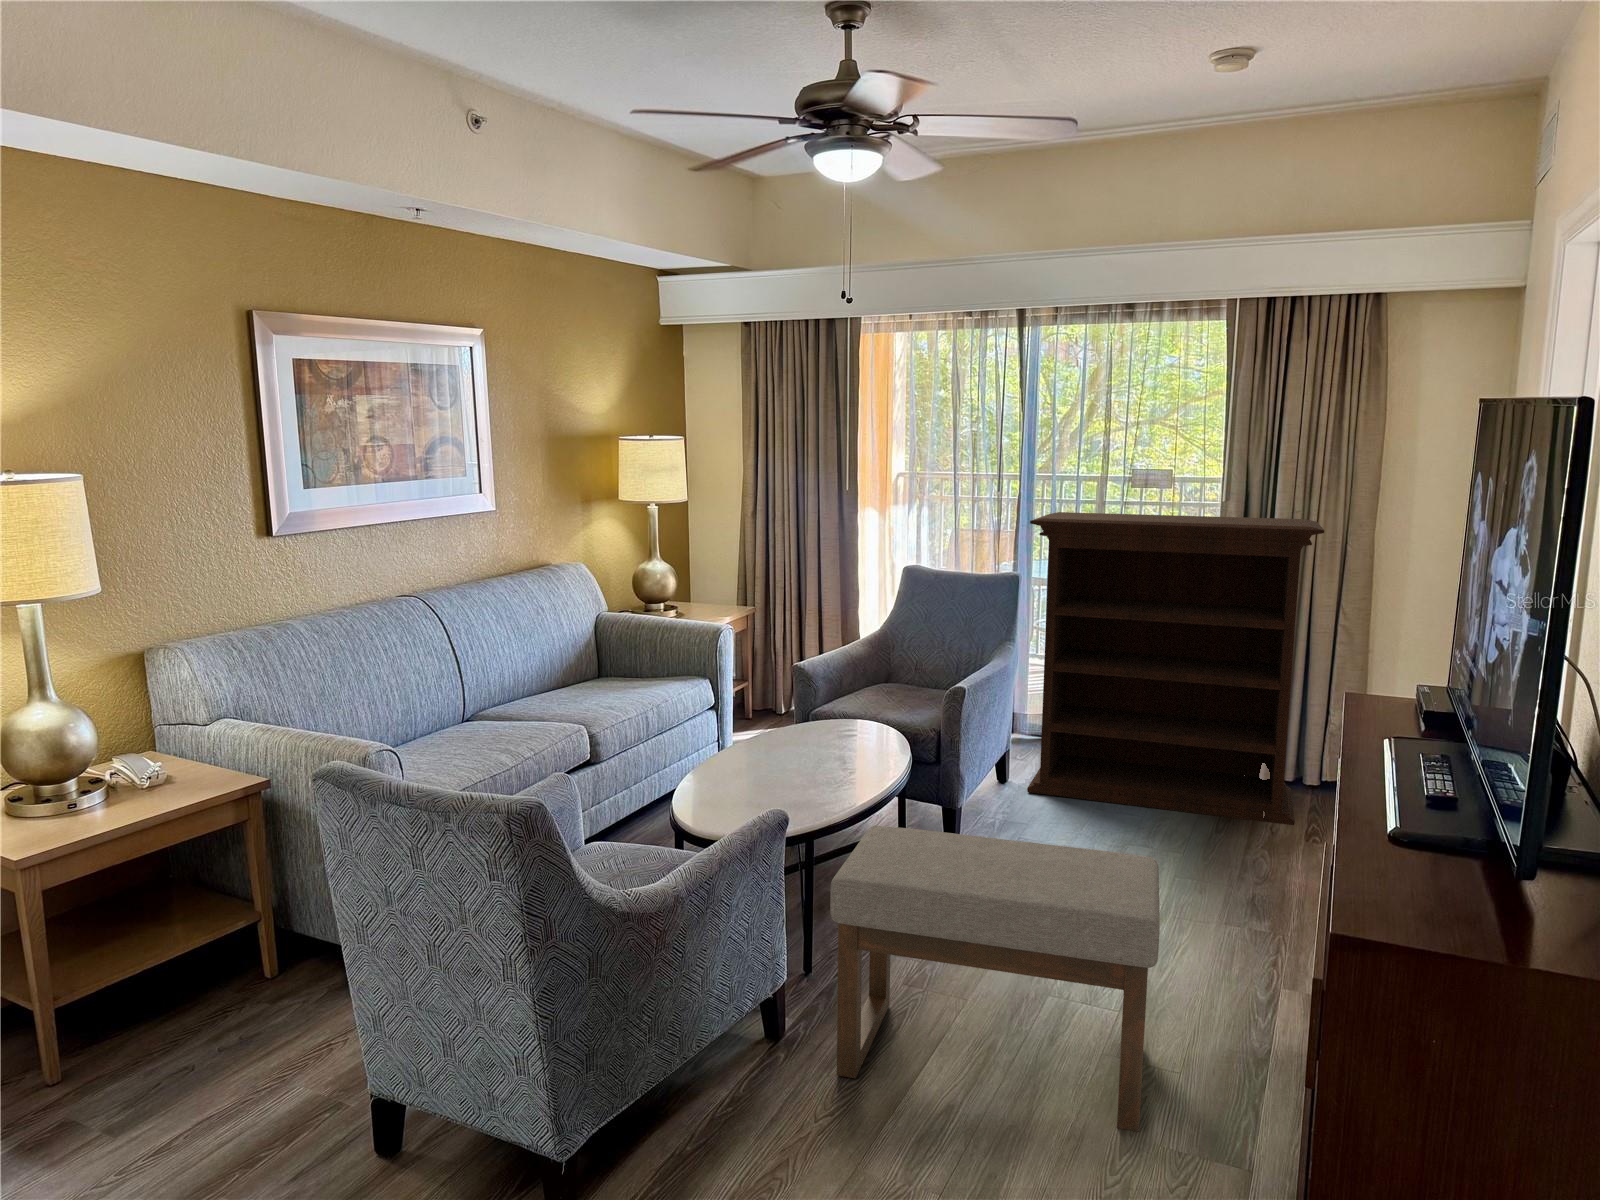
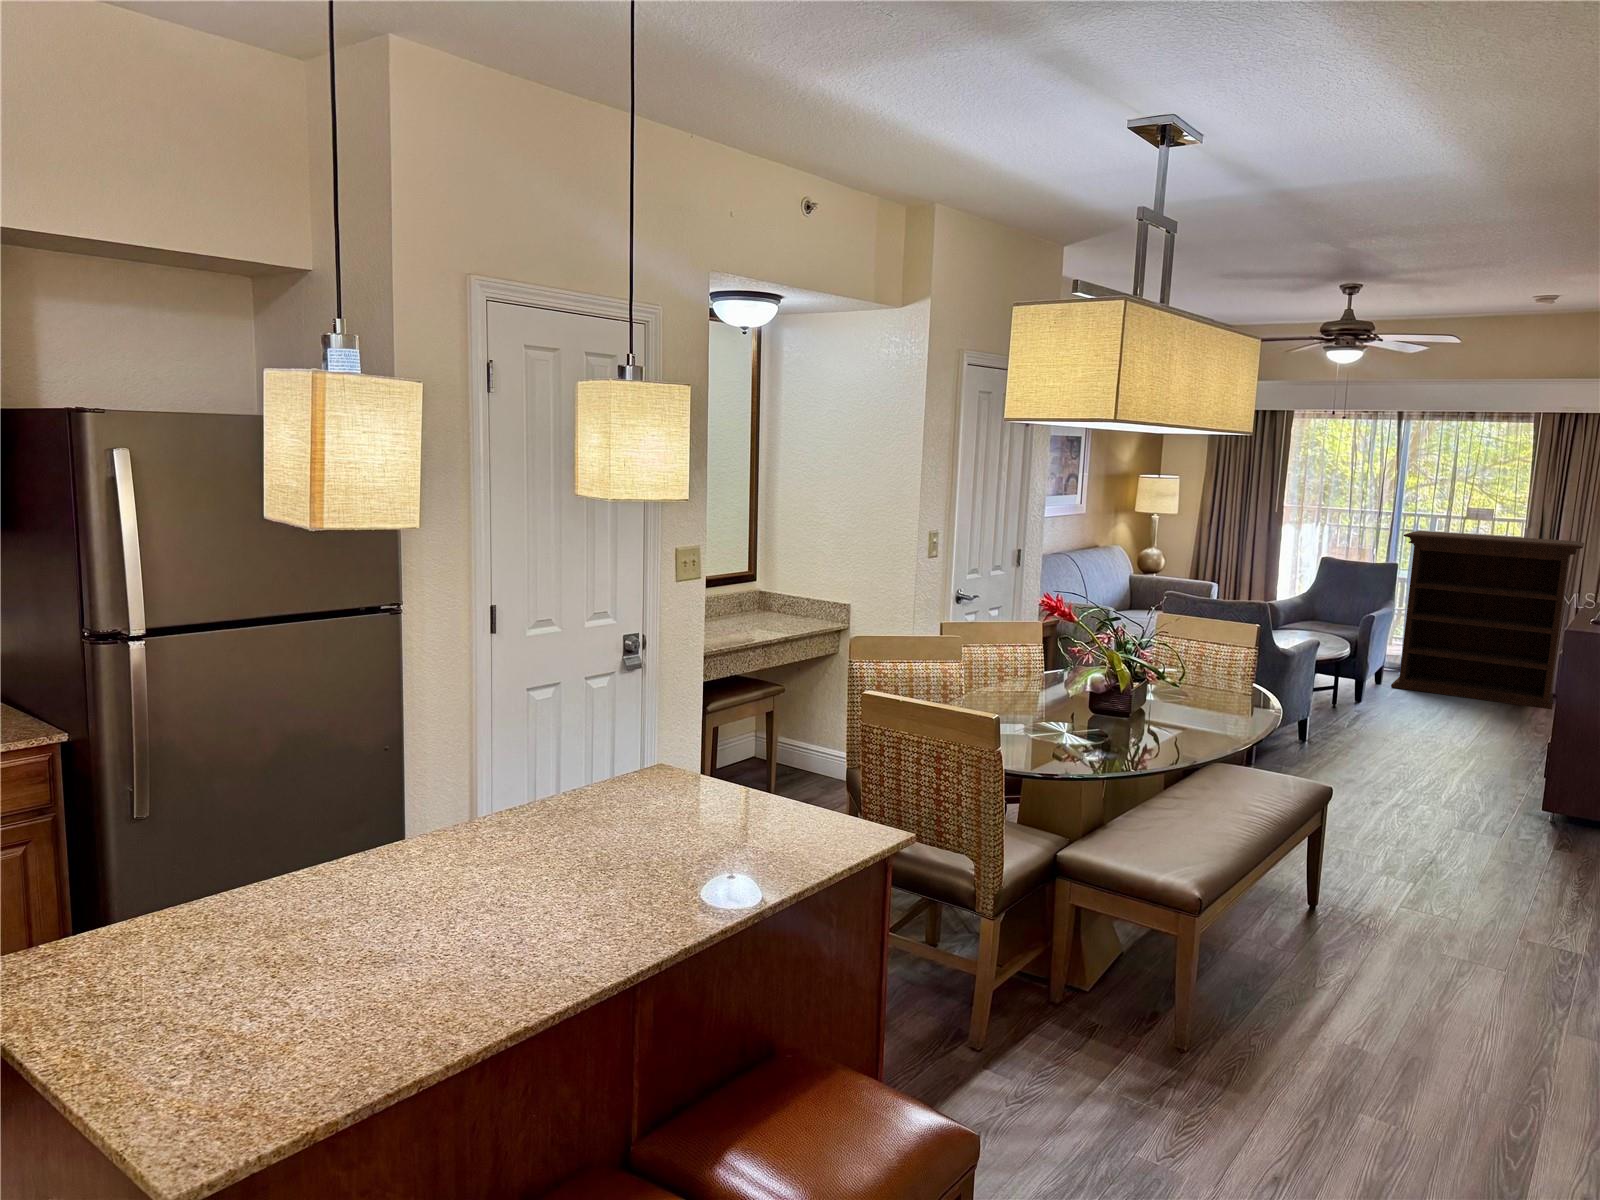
ottoman: present [830,826,1160,1132] -> none [1323,658,1471,768]

